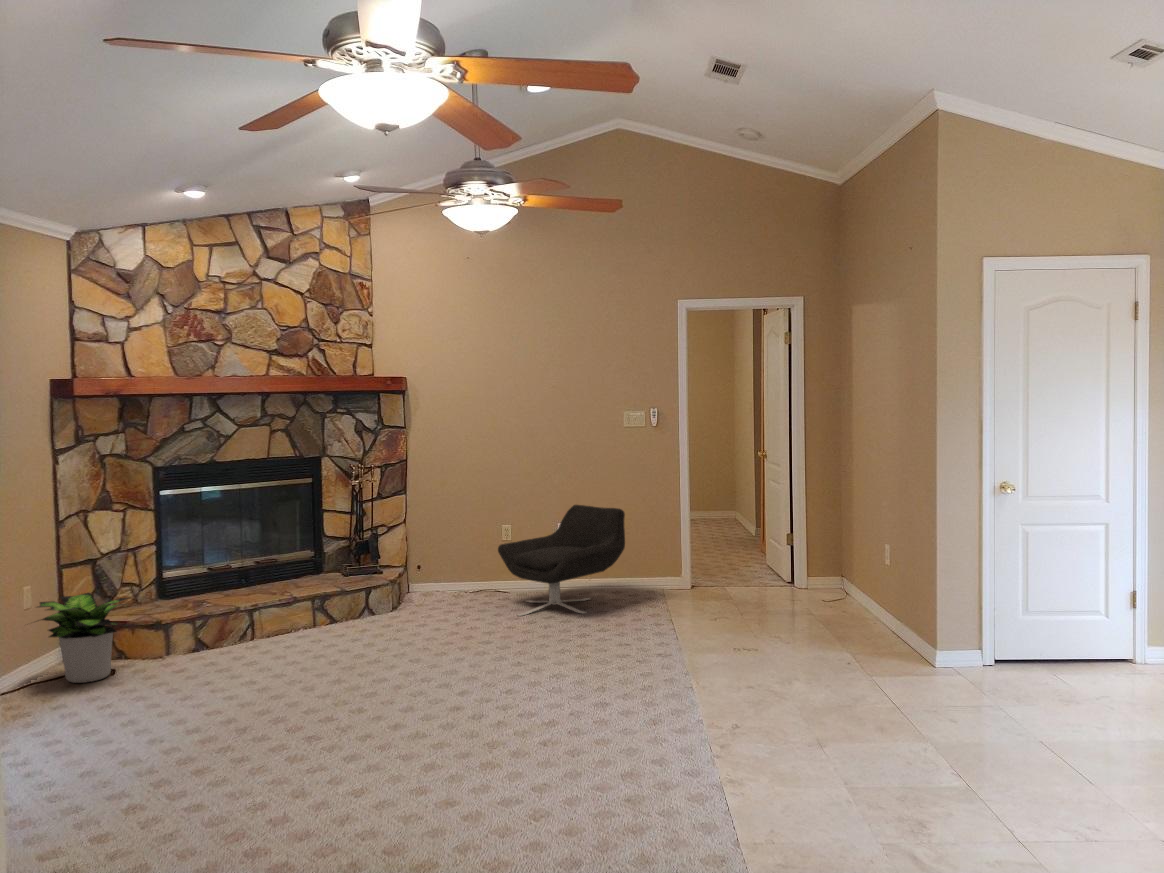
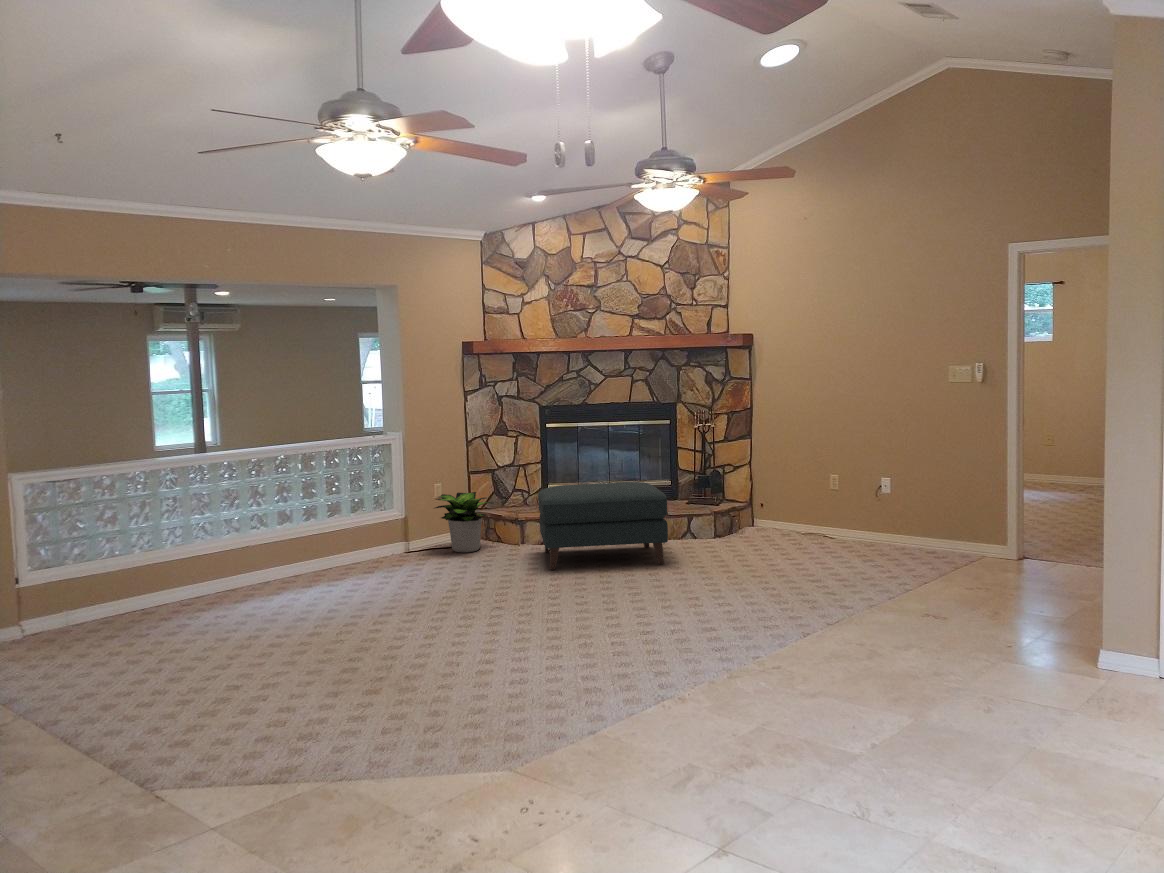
lounge chair: present [498,505,625,616] -> none [800,459,924,563]
ottoman: none [207,554,398,681] -> present [538,482,668,570]

